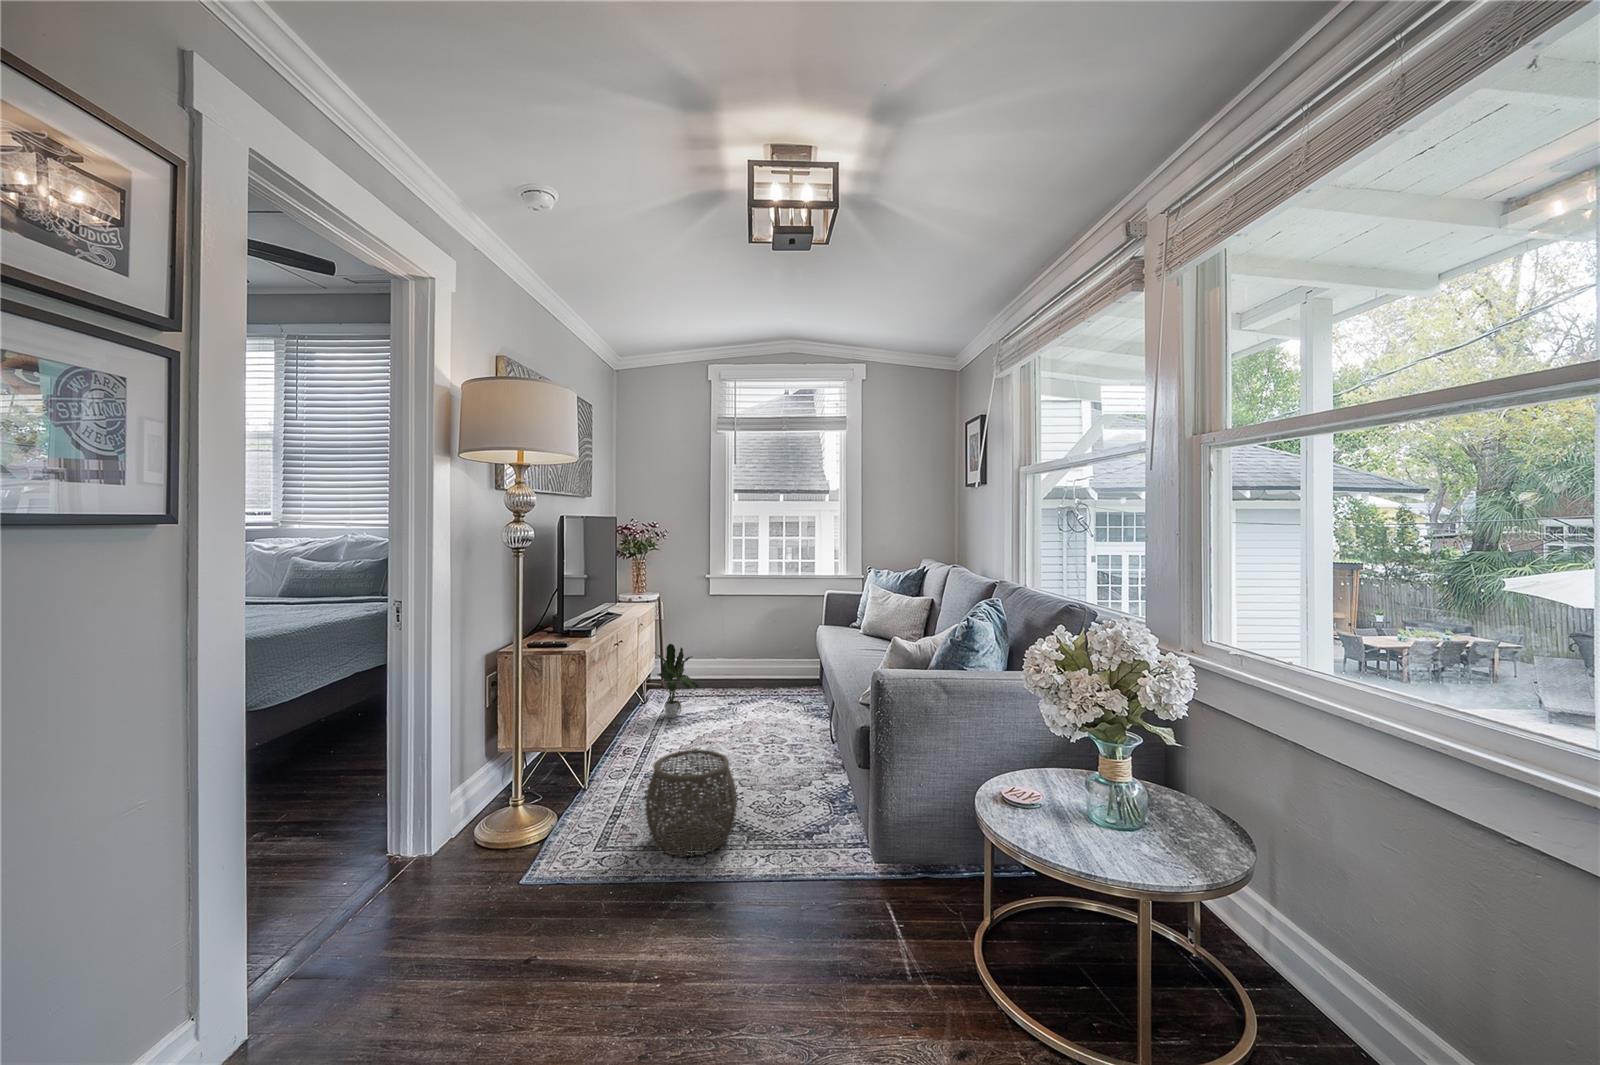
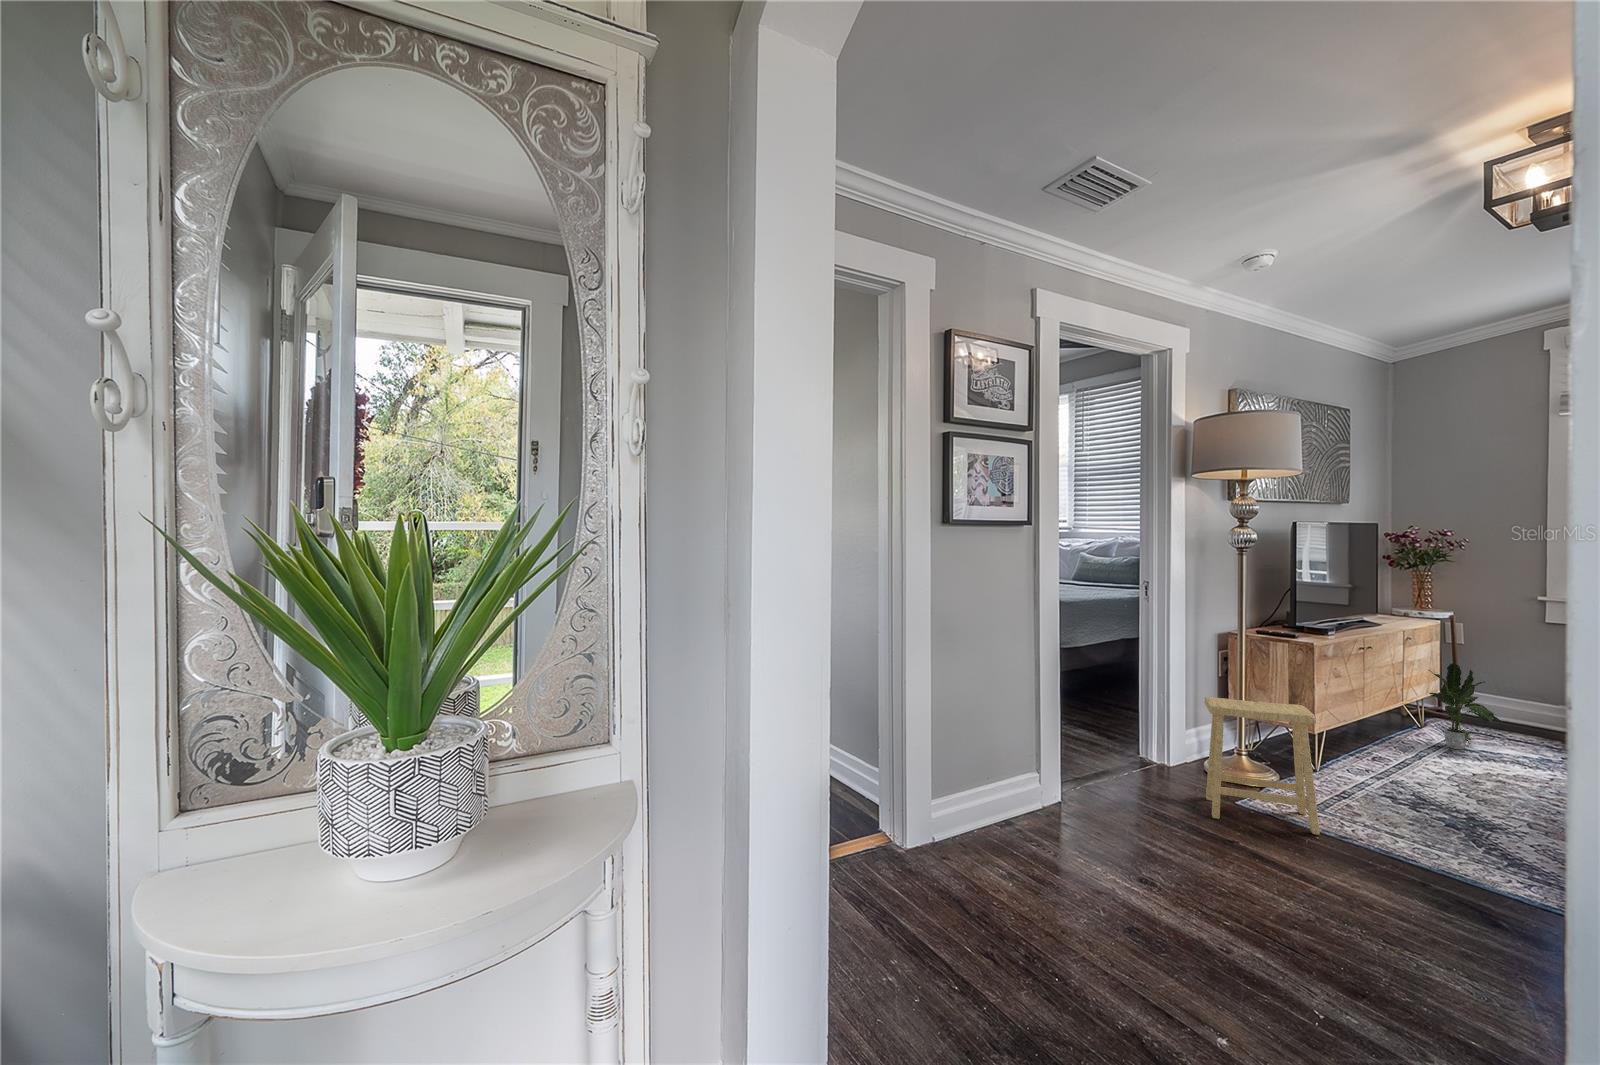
footstool: none [483,729,609,911] -> present [1205,697,1320,835]
woven basket: present [645,750,737,857] -> none [1367,755,1499,866]

